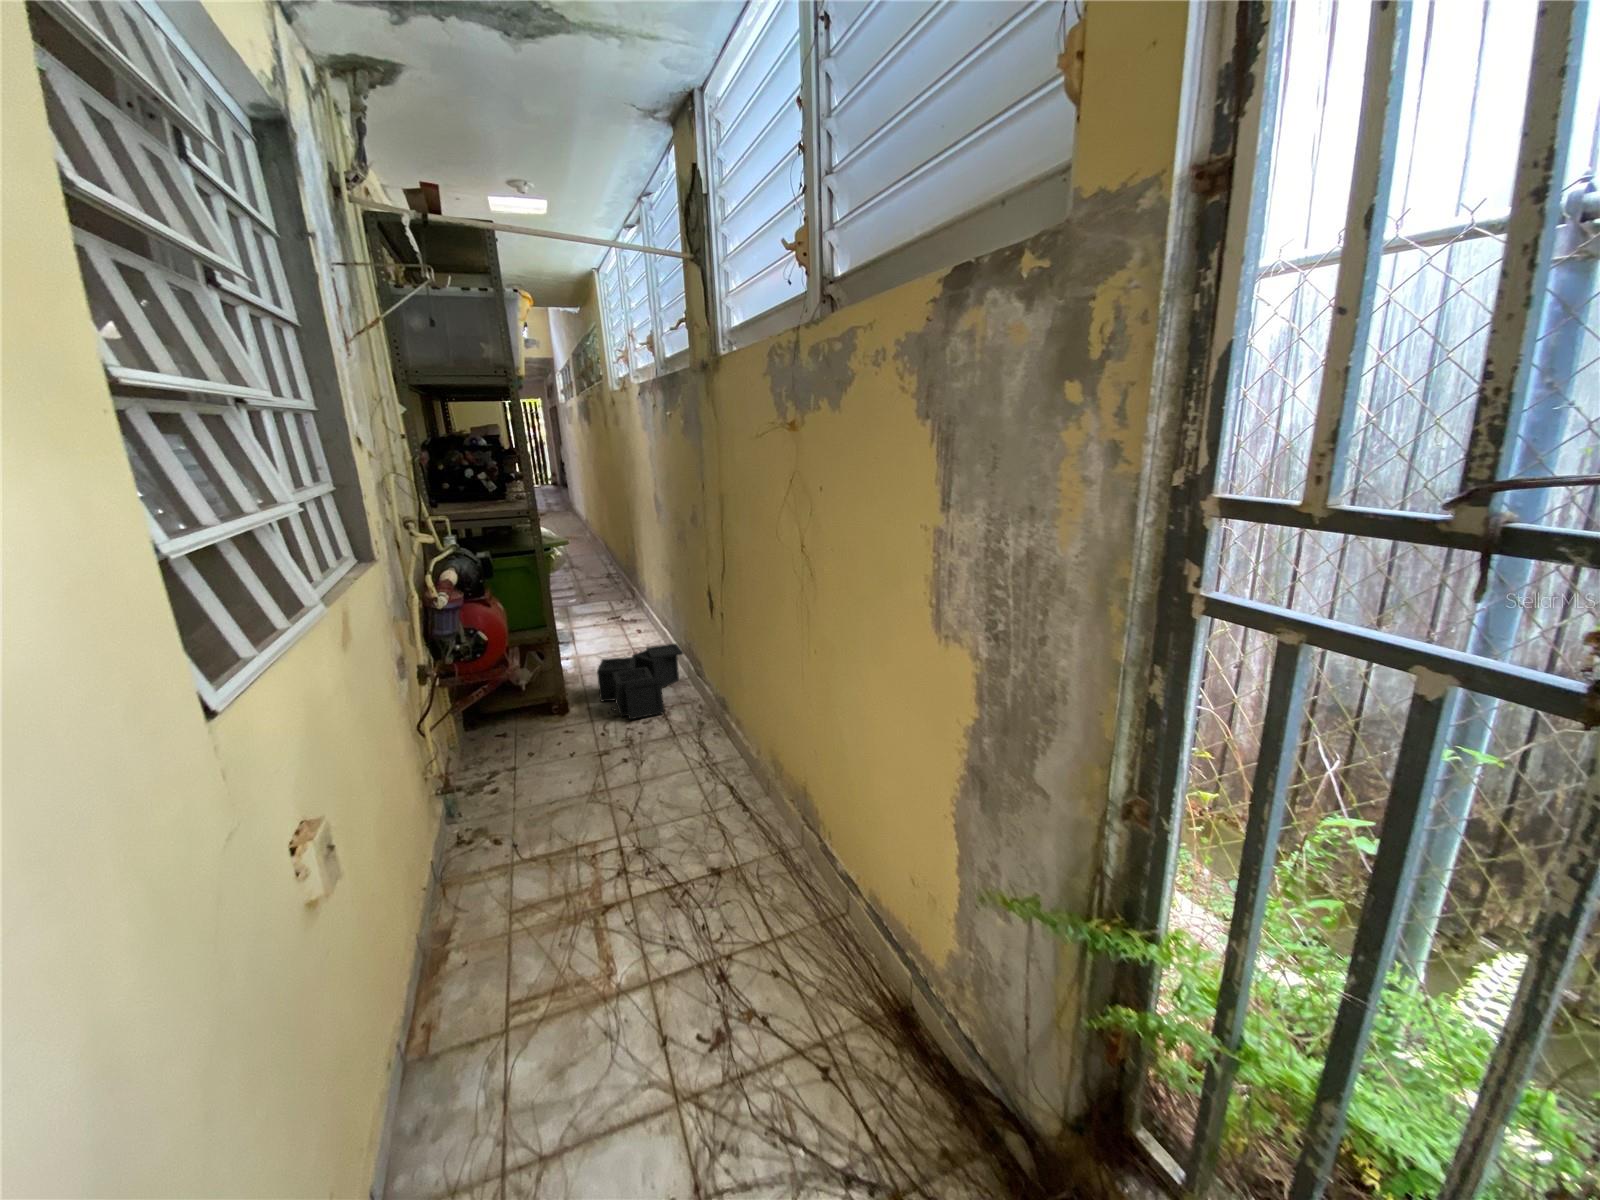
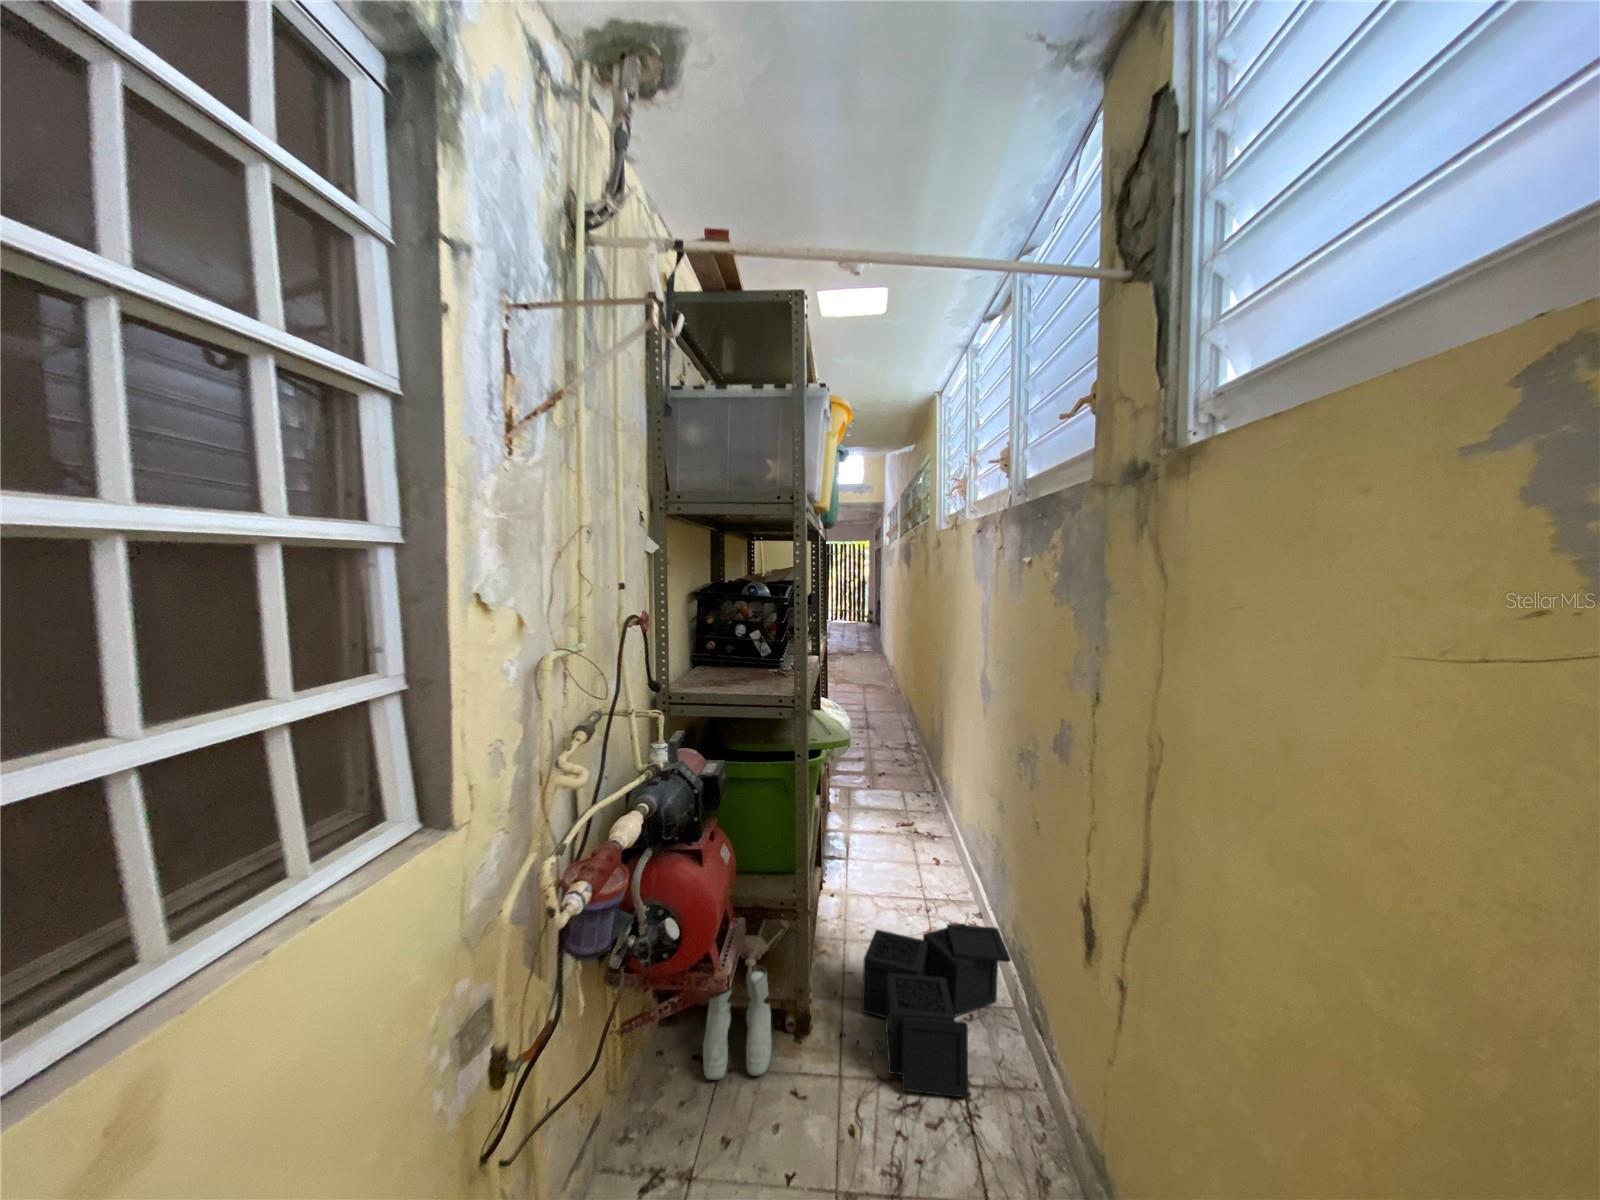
boots: none [499,686,548,746] -> present [703,966,771,1080]

